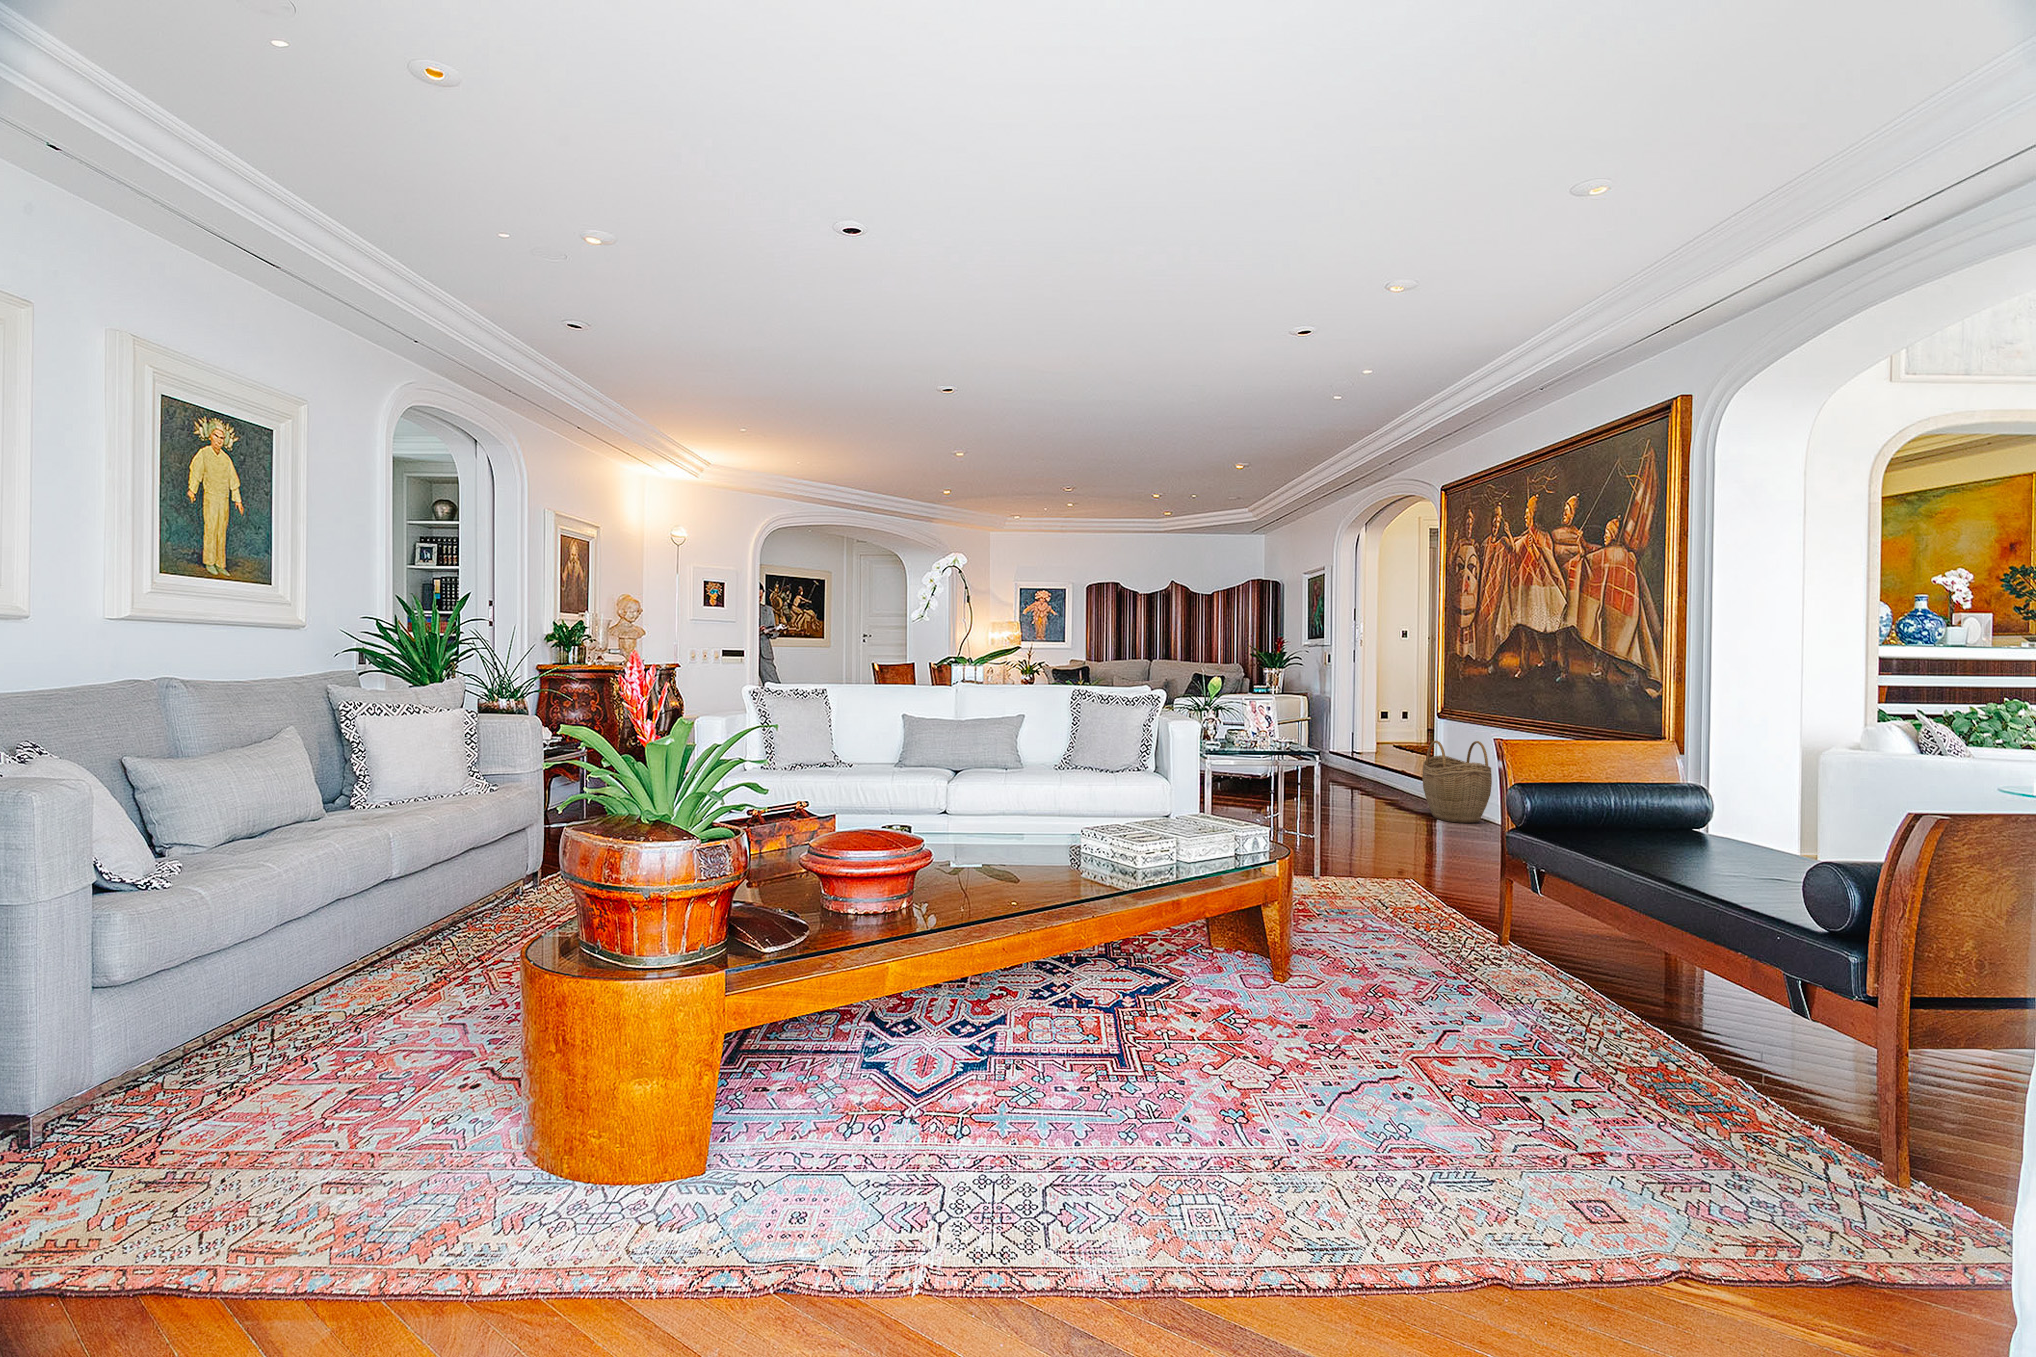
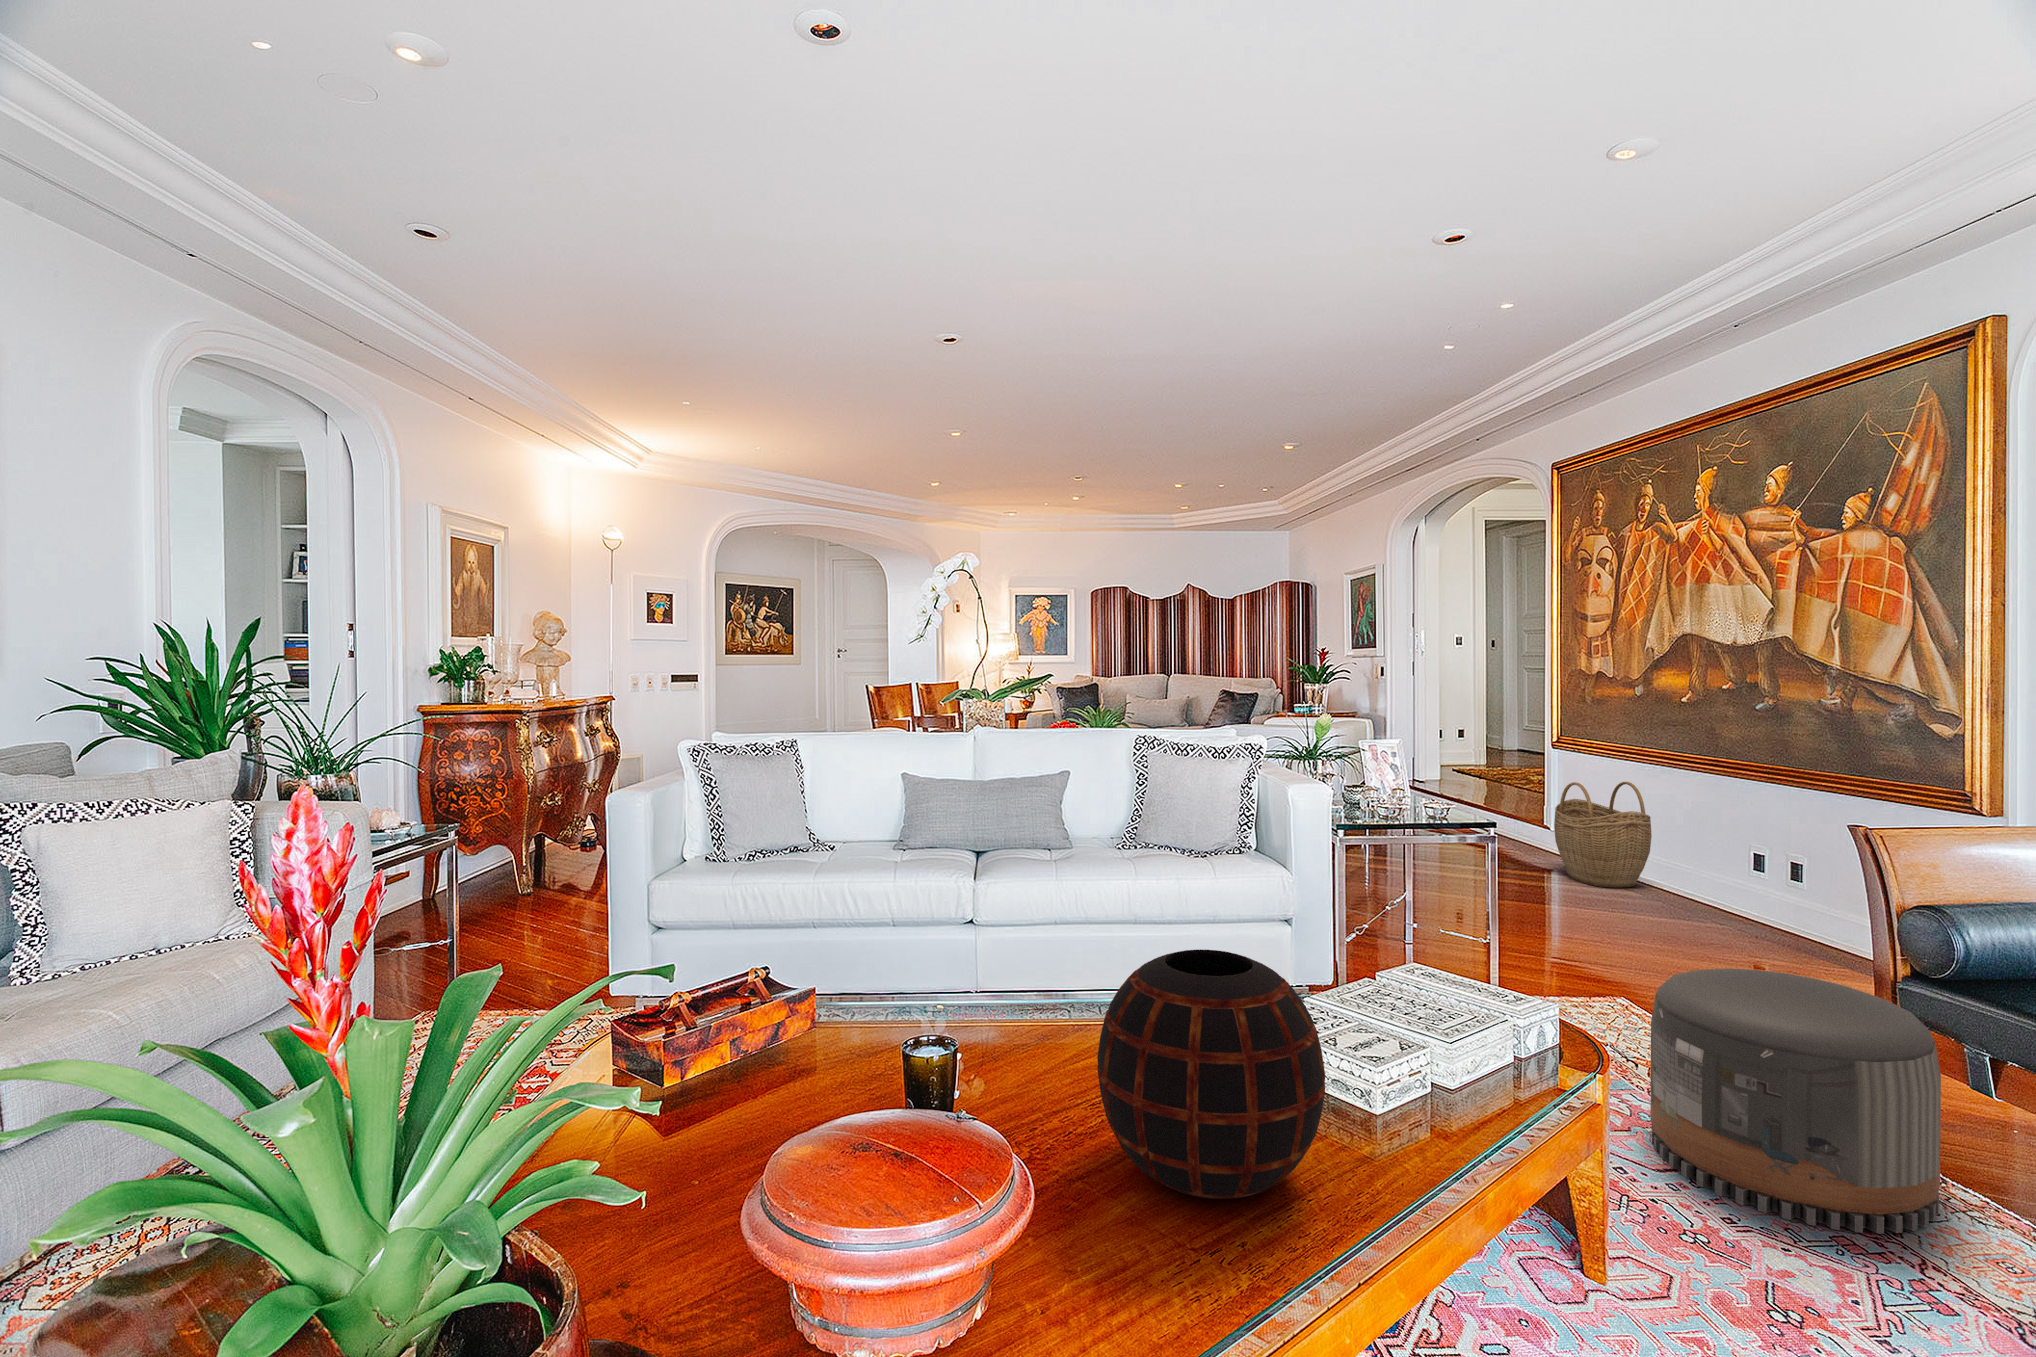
decorative vase: none [975,766,1087,879] -> present [1097,950,1325,1199]
pouf: none [1357,829,1509,967] -> present [1650,969,1941,1234]

